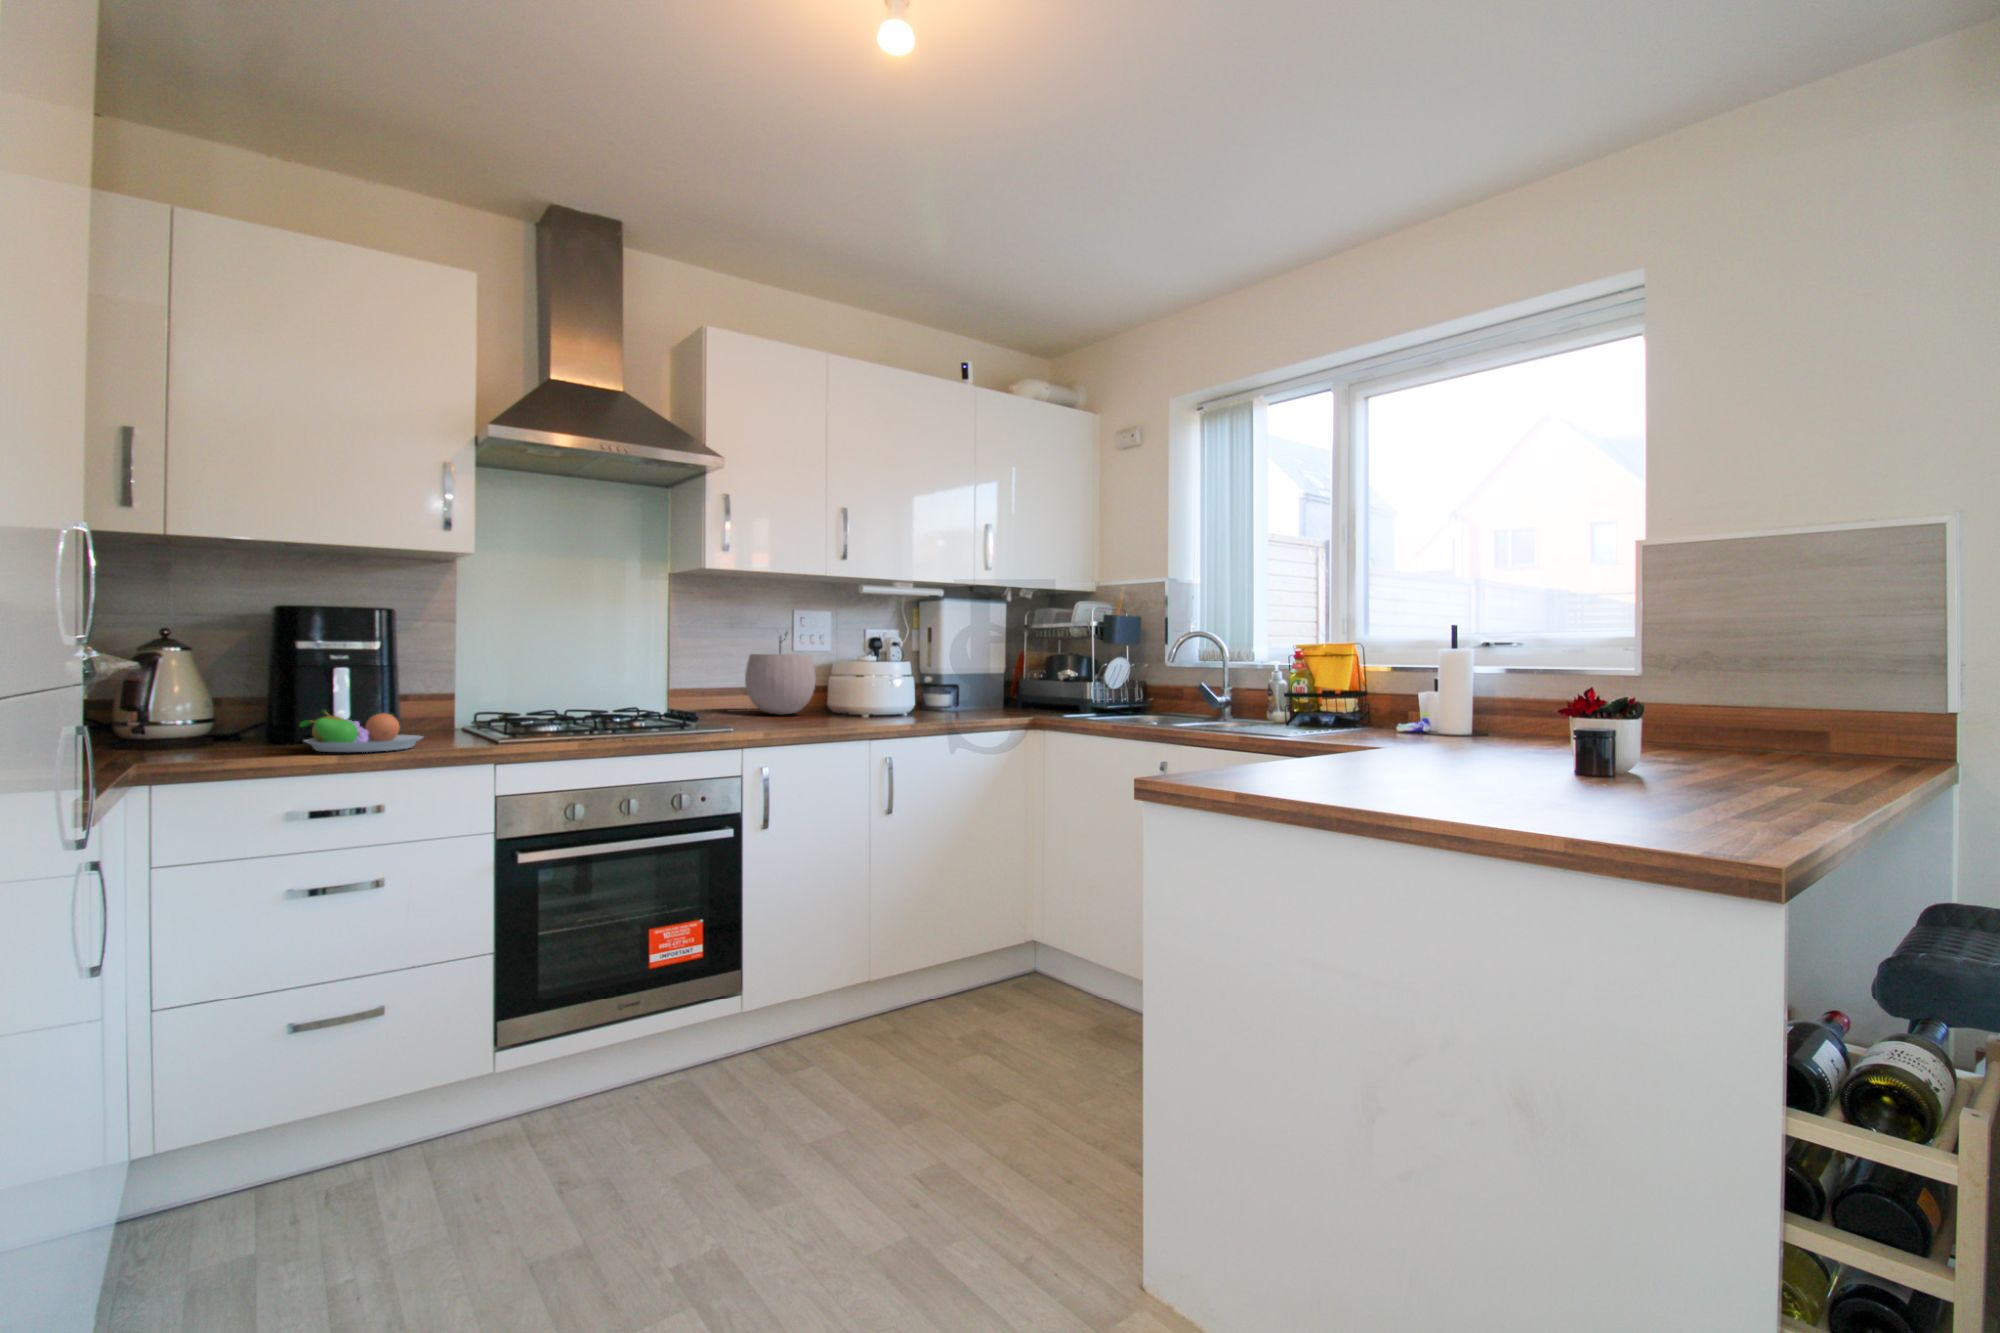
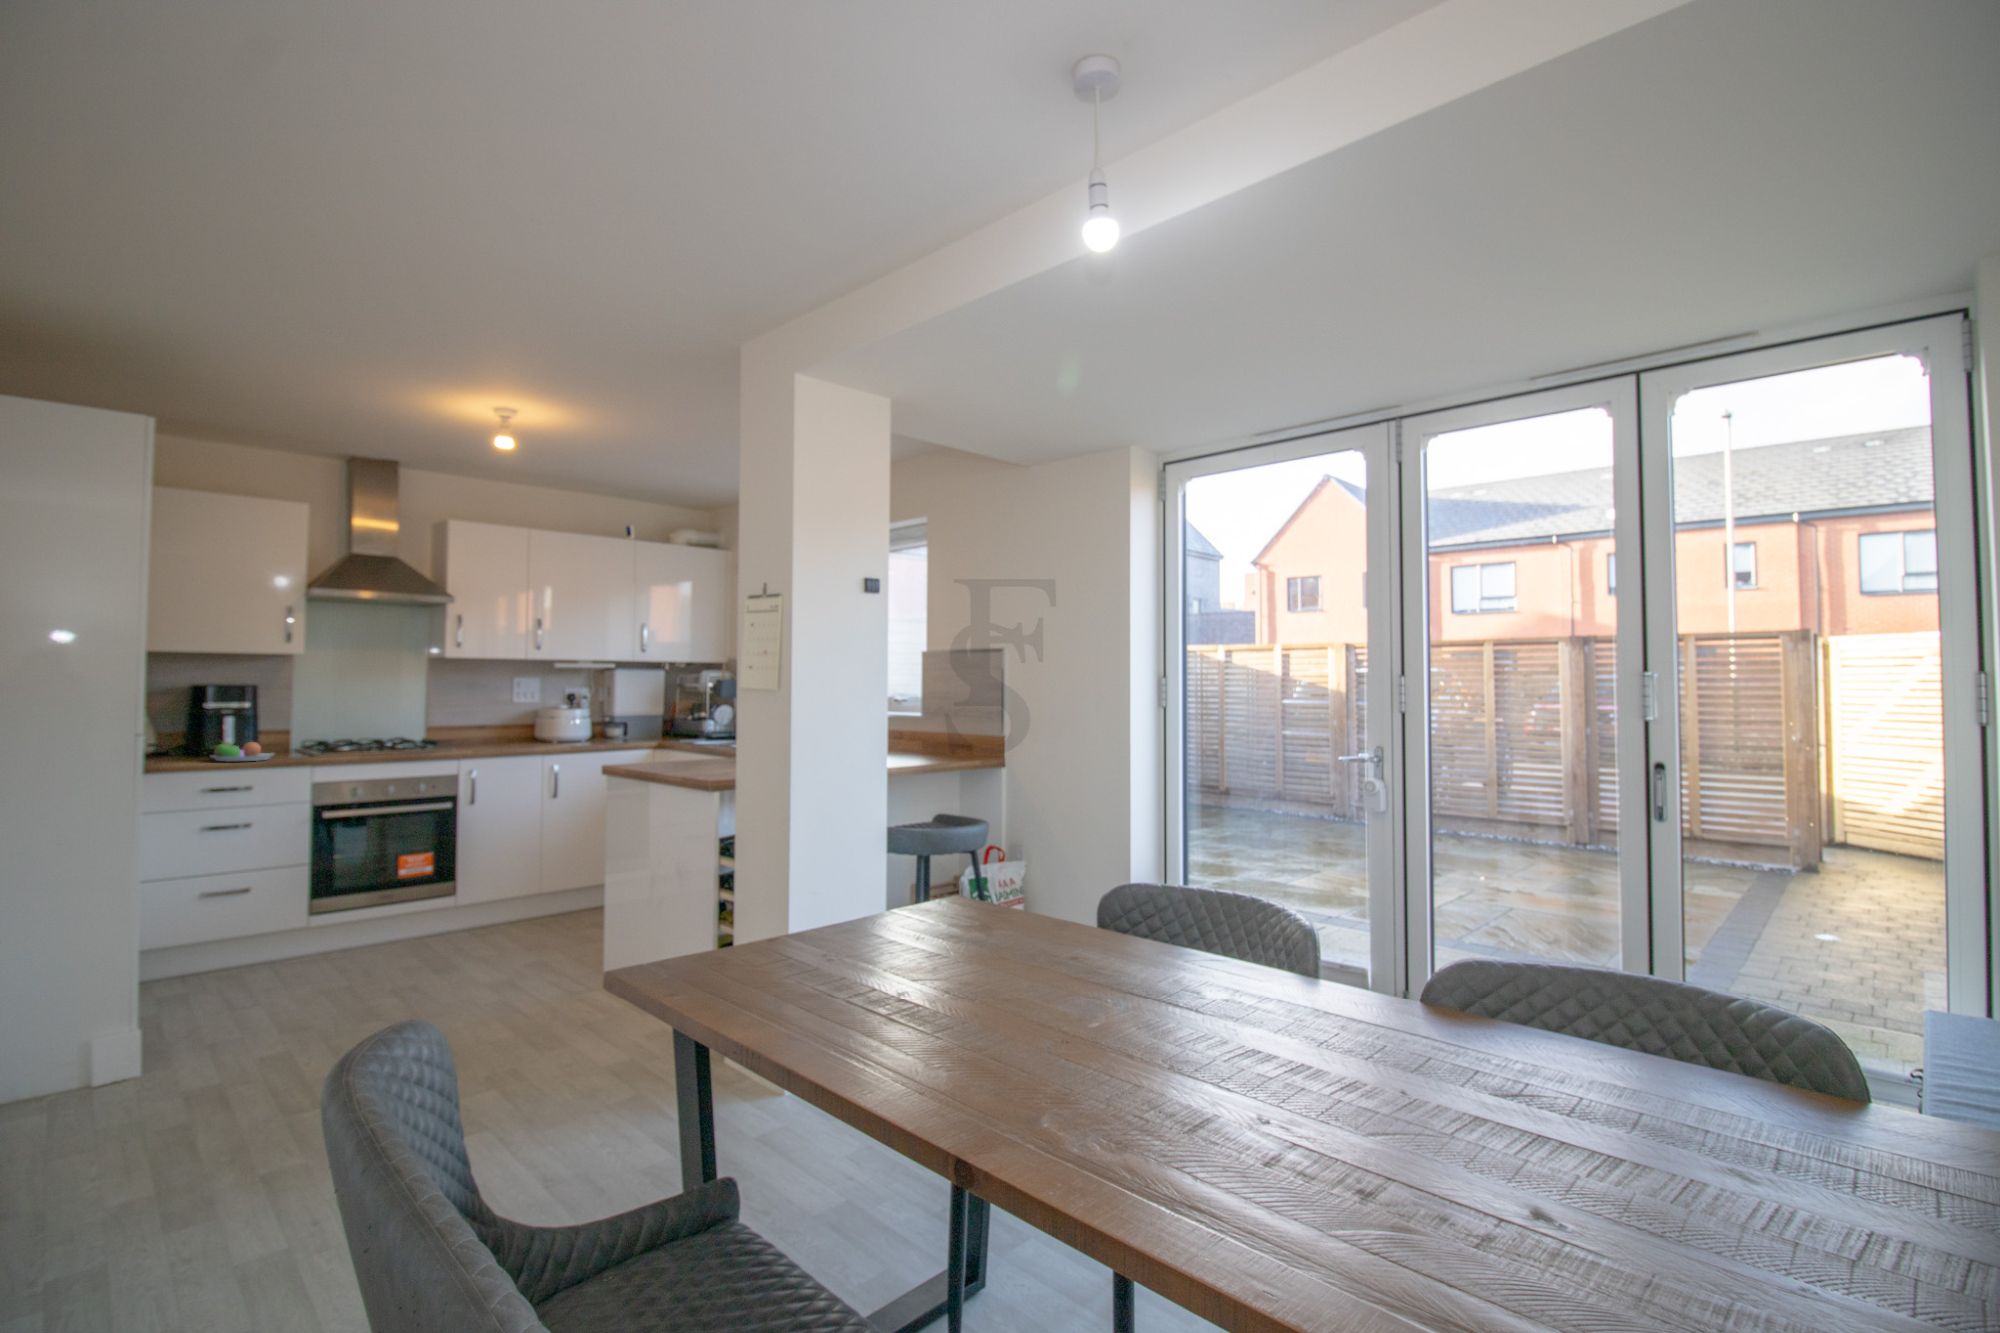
plant pot: present [745,632,816,714] -> none [478,690,525,741]

